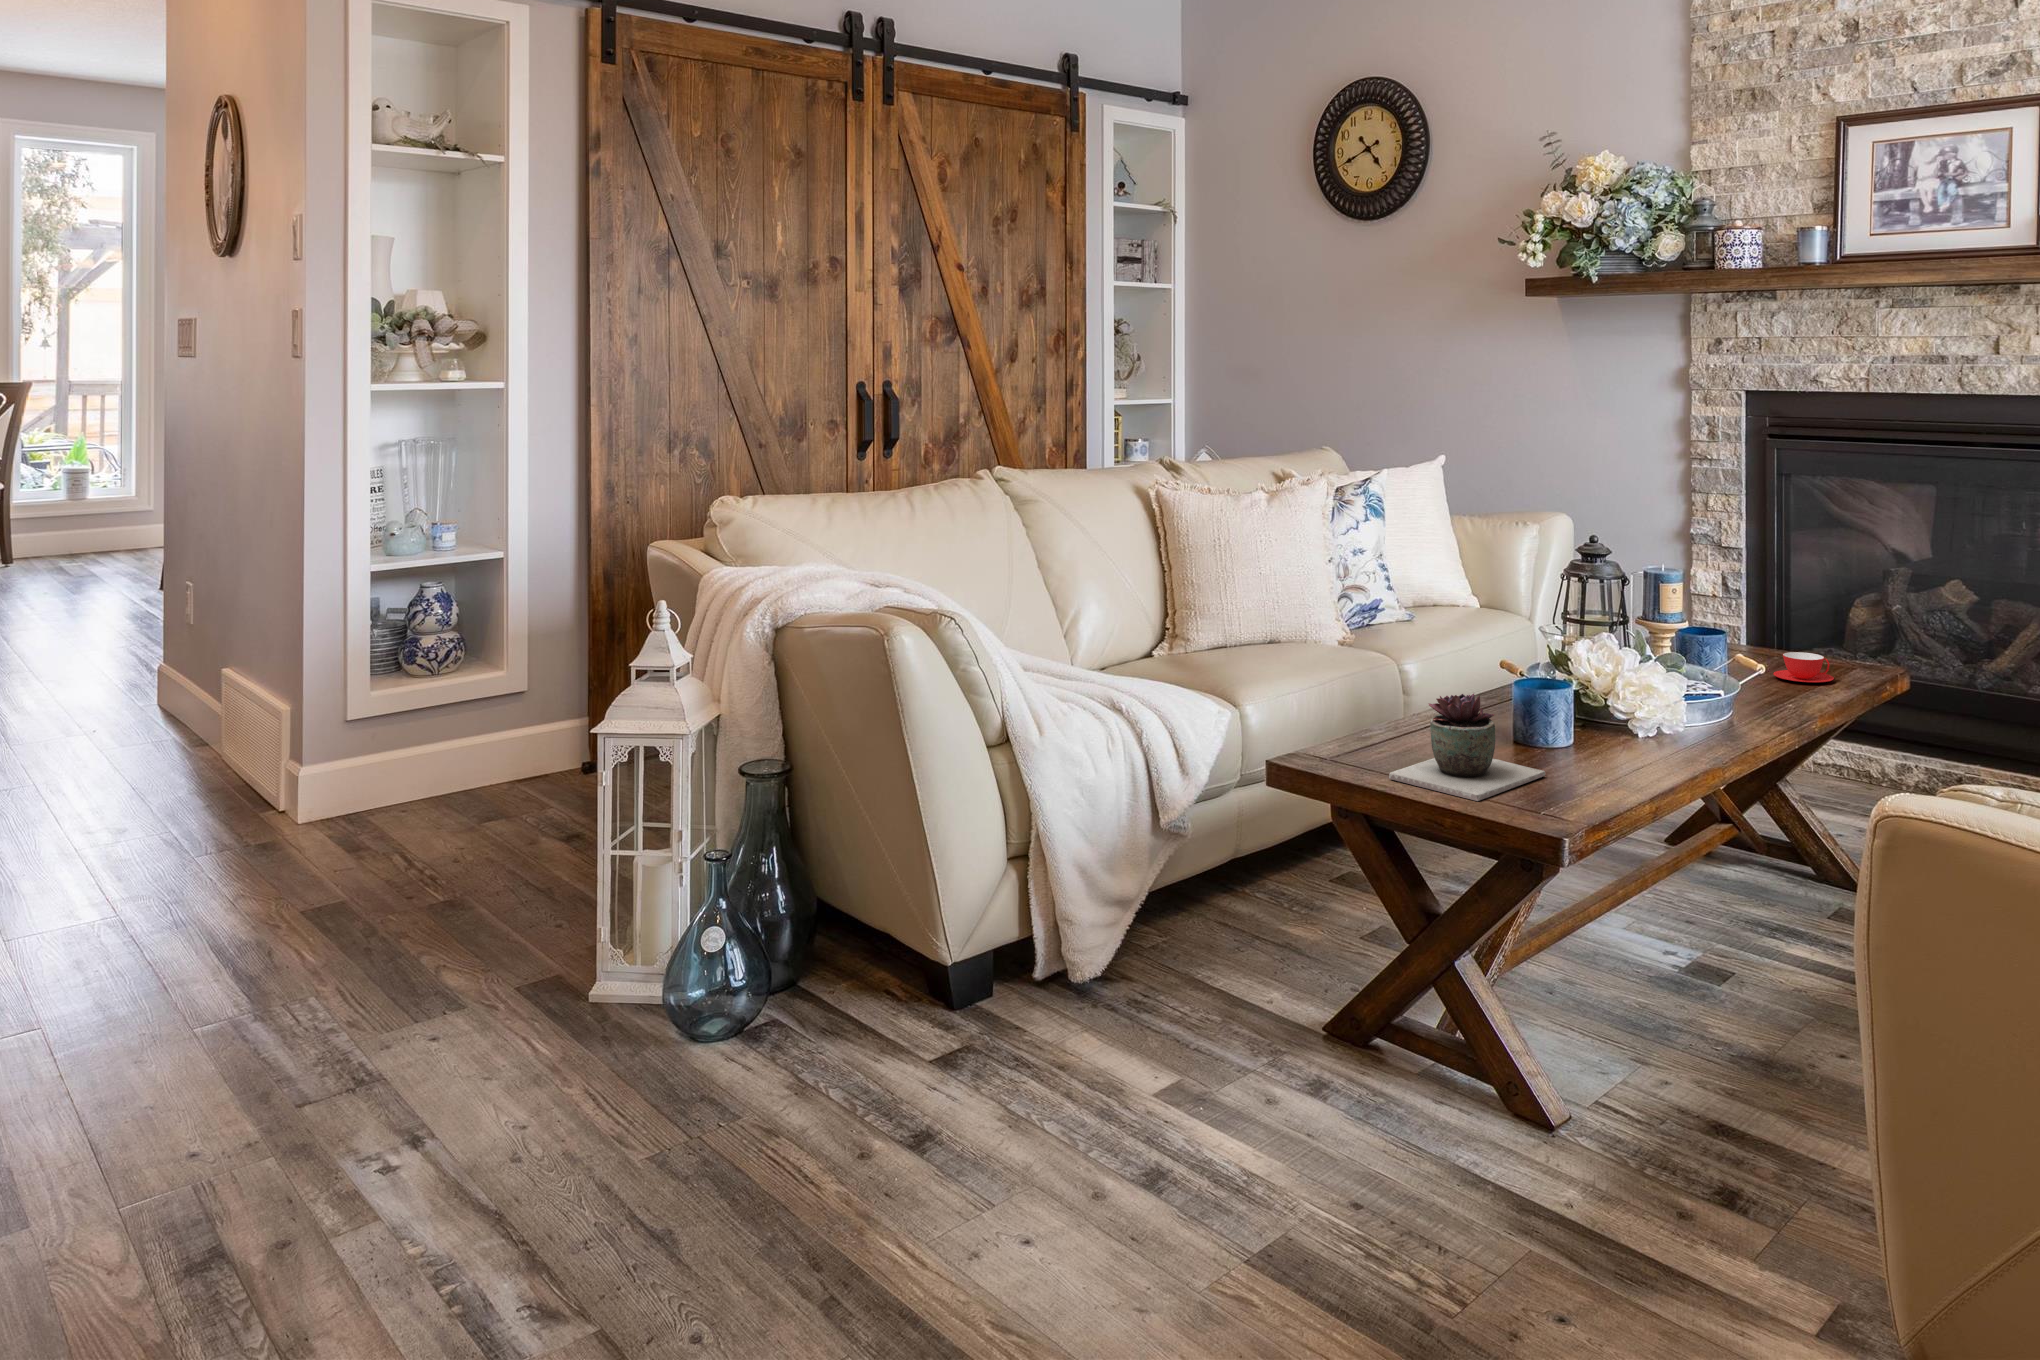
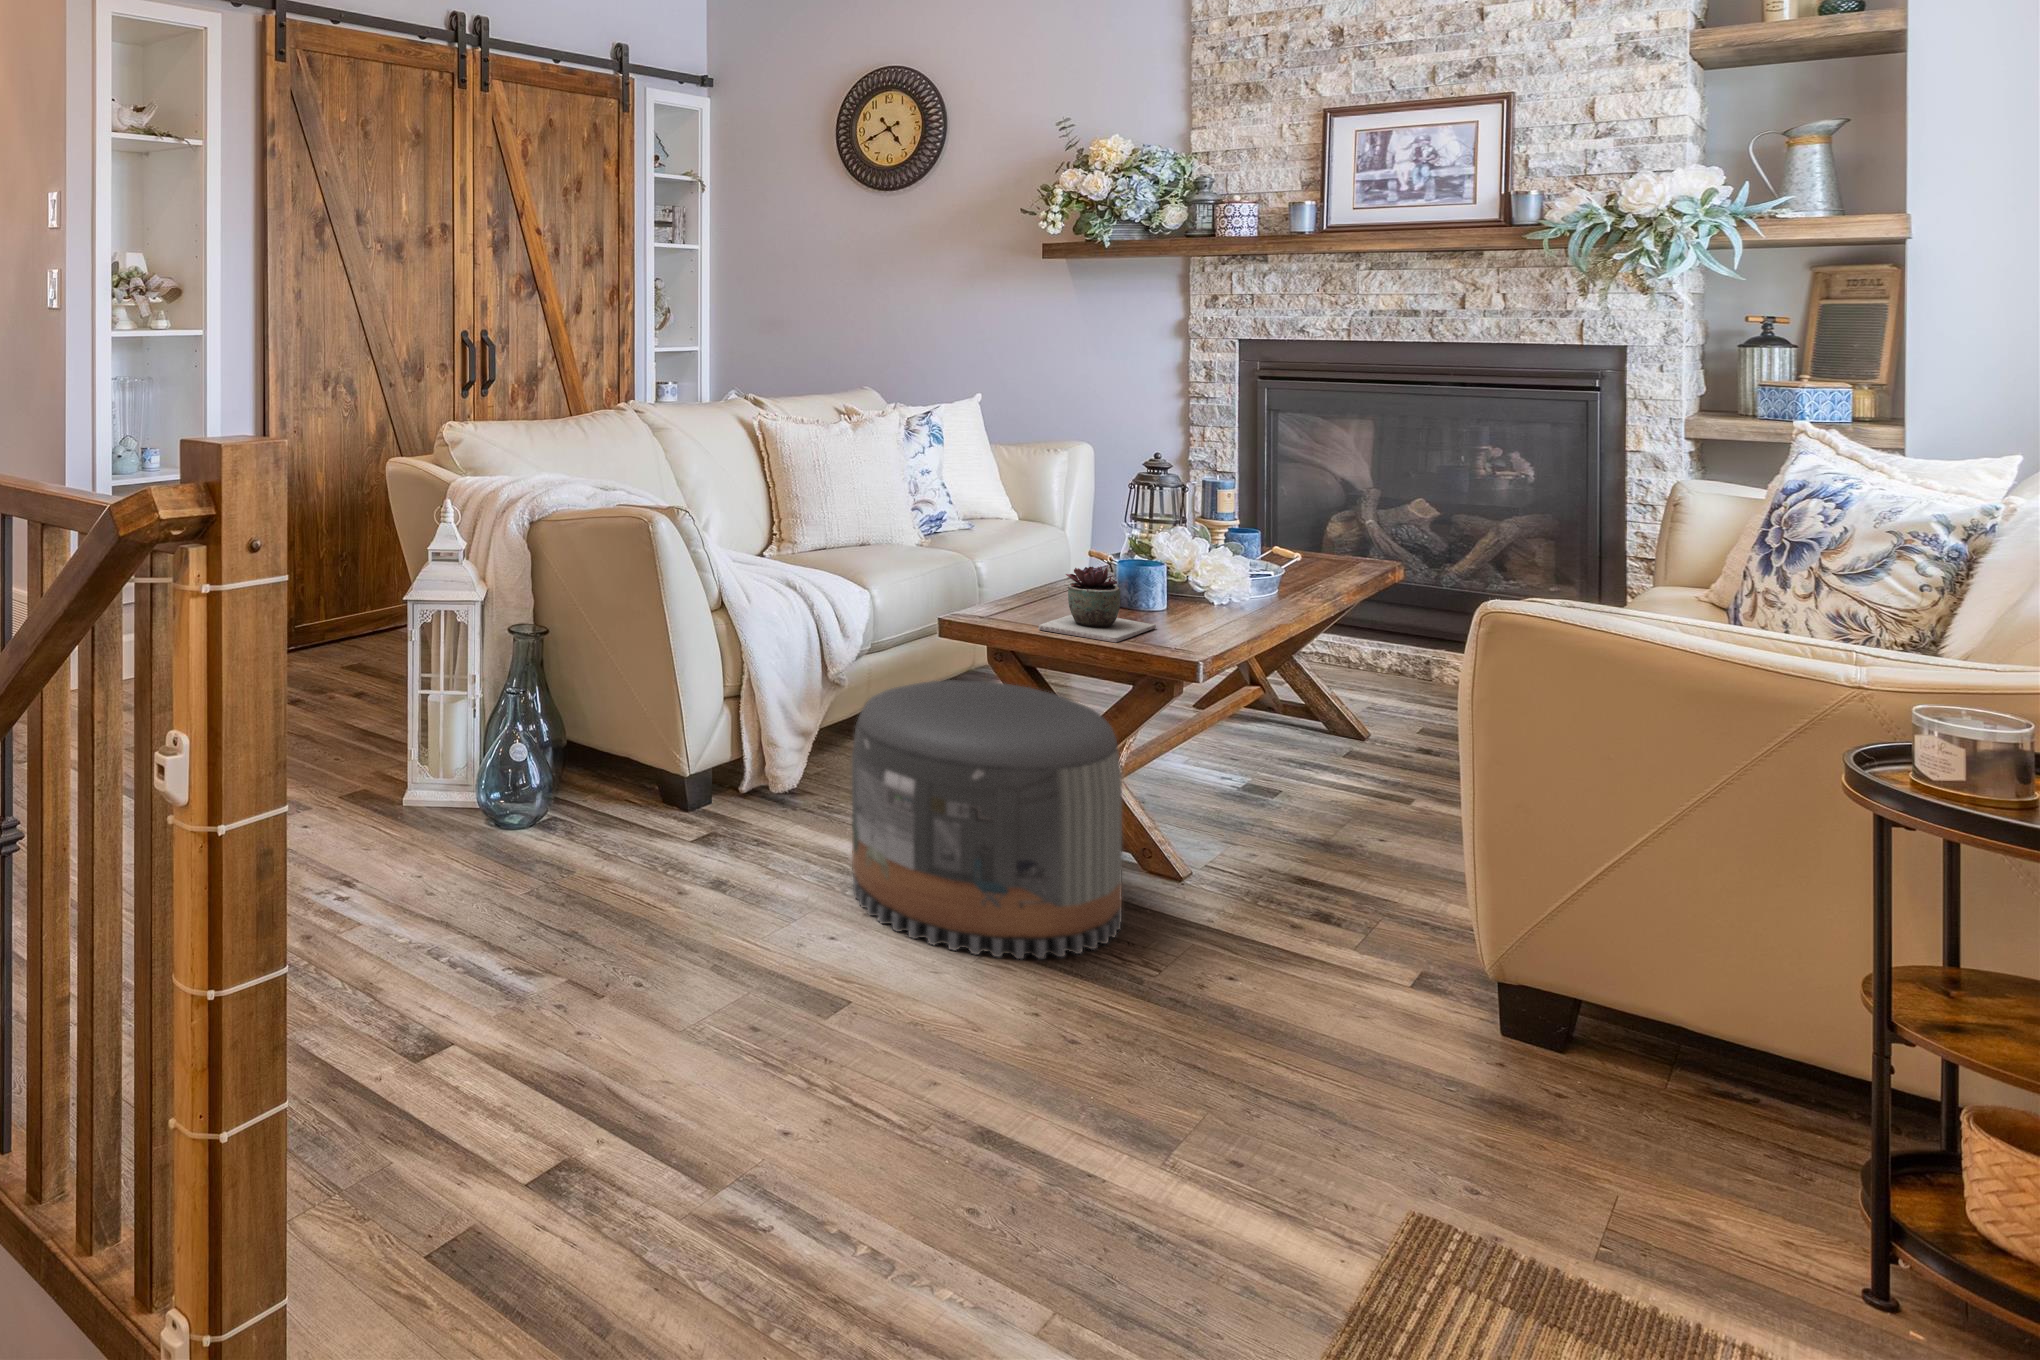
teacup: present [1774,652,1834,682] -> none [1292,548,1342,571]
pouf: none [1095,855,1451,1282] -> present [852,680,1122,959]

